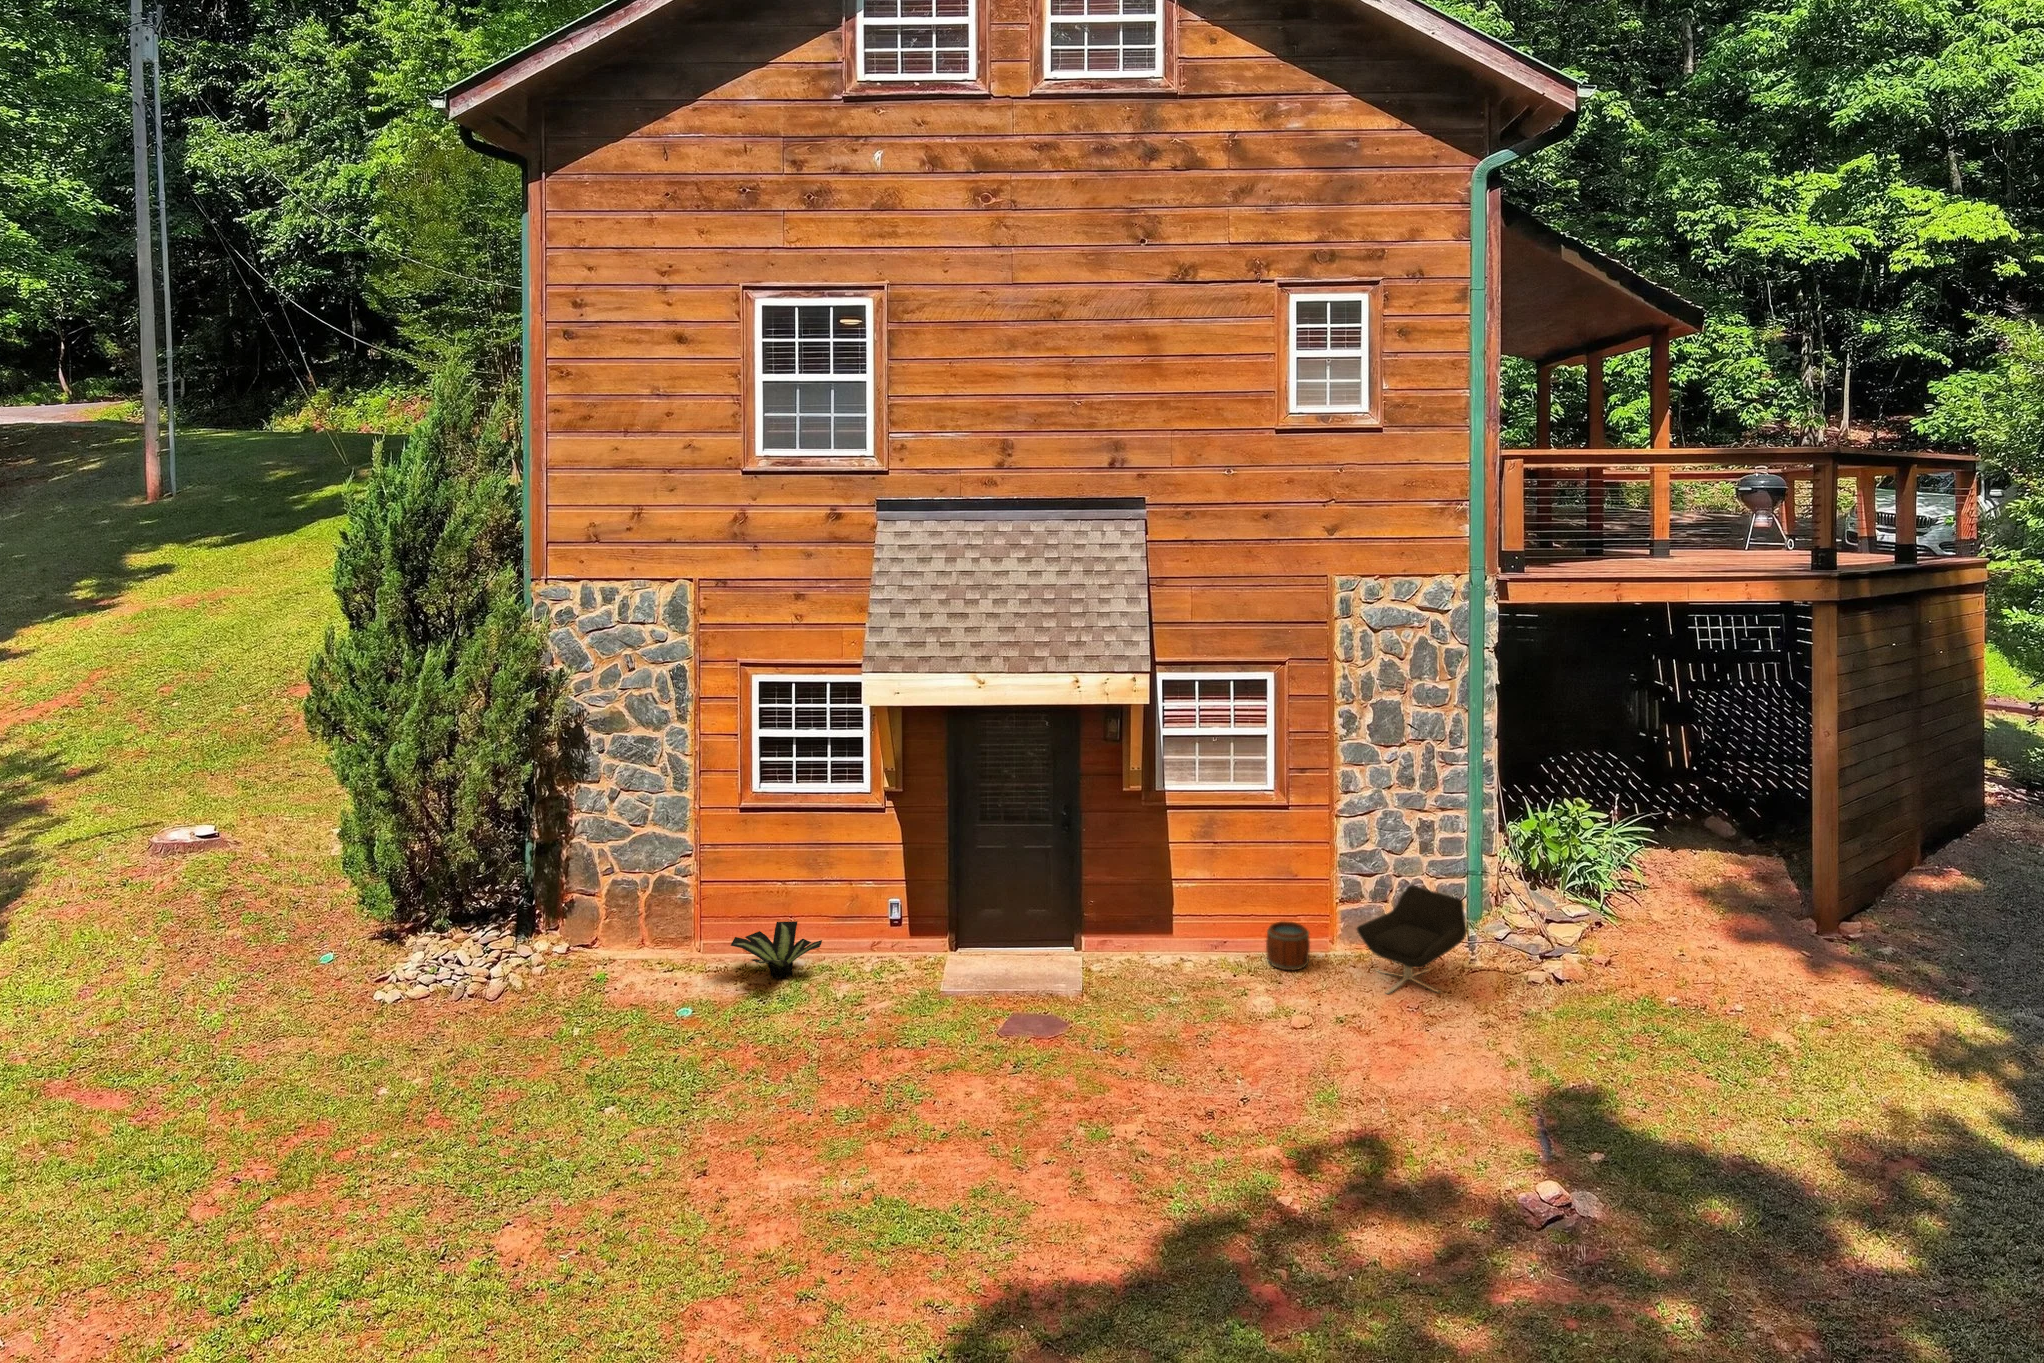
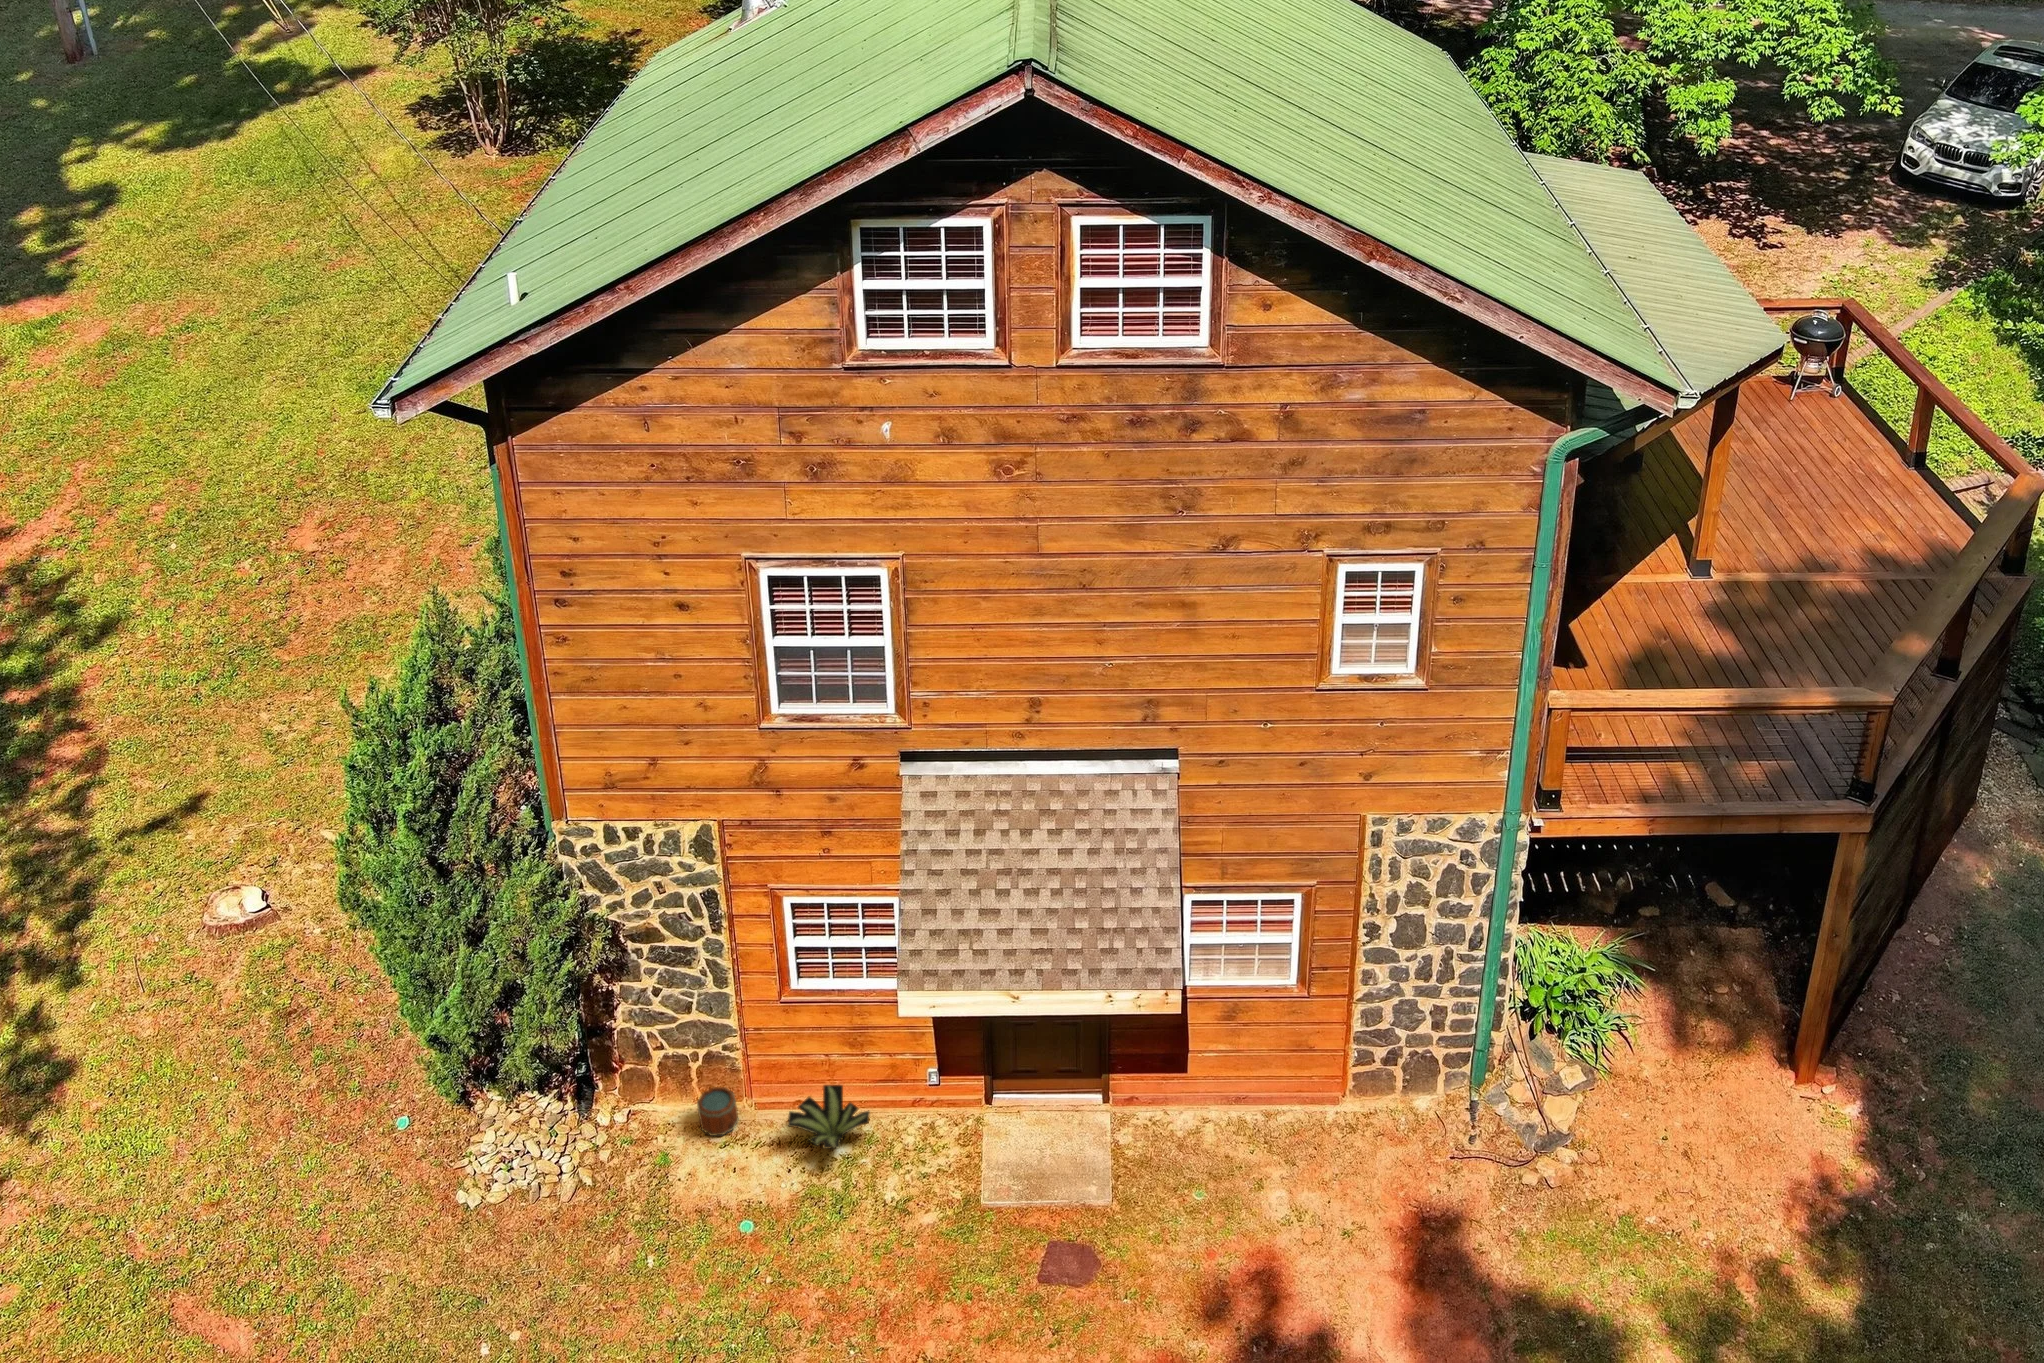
lounge chair: present [1357,885,1467,993] -> none [1363,1056,1463,1168]
bucket: present [1266,921,1310,970] -> present [697,1087,738,1136]

